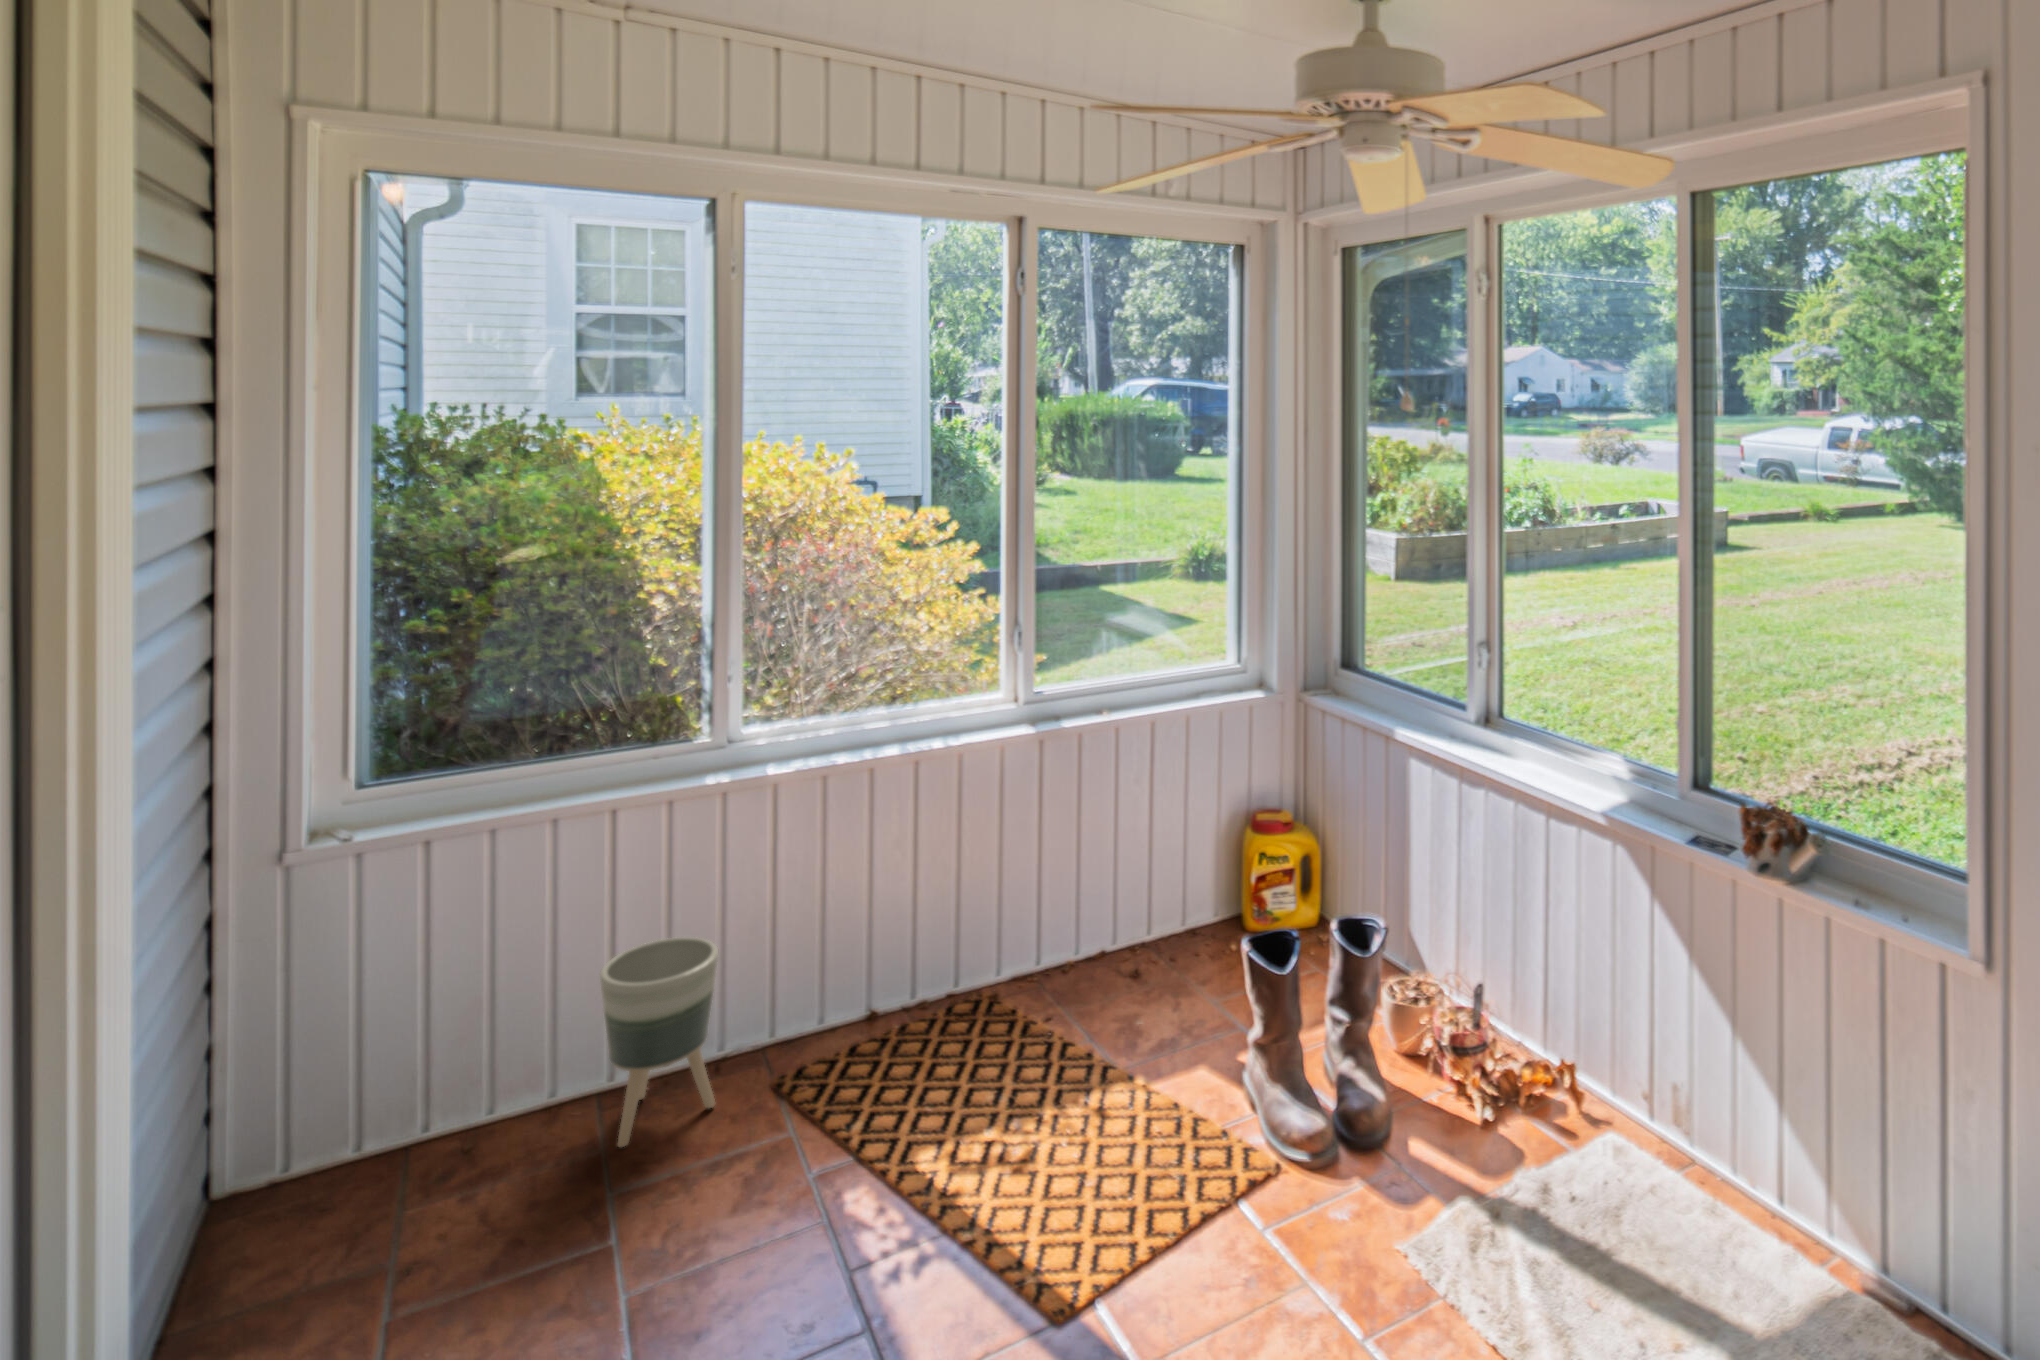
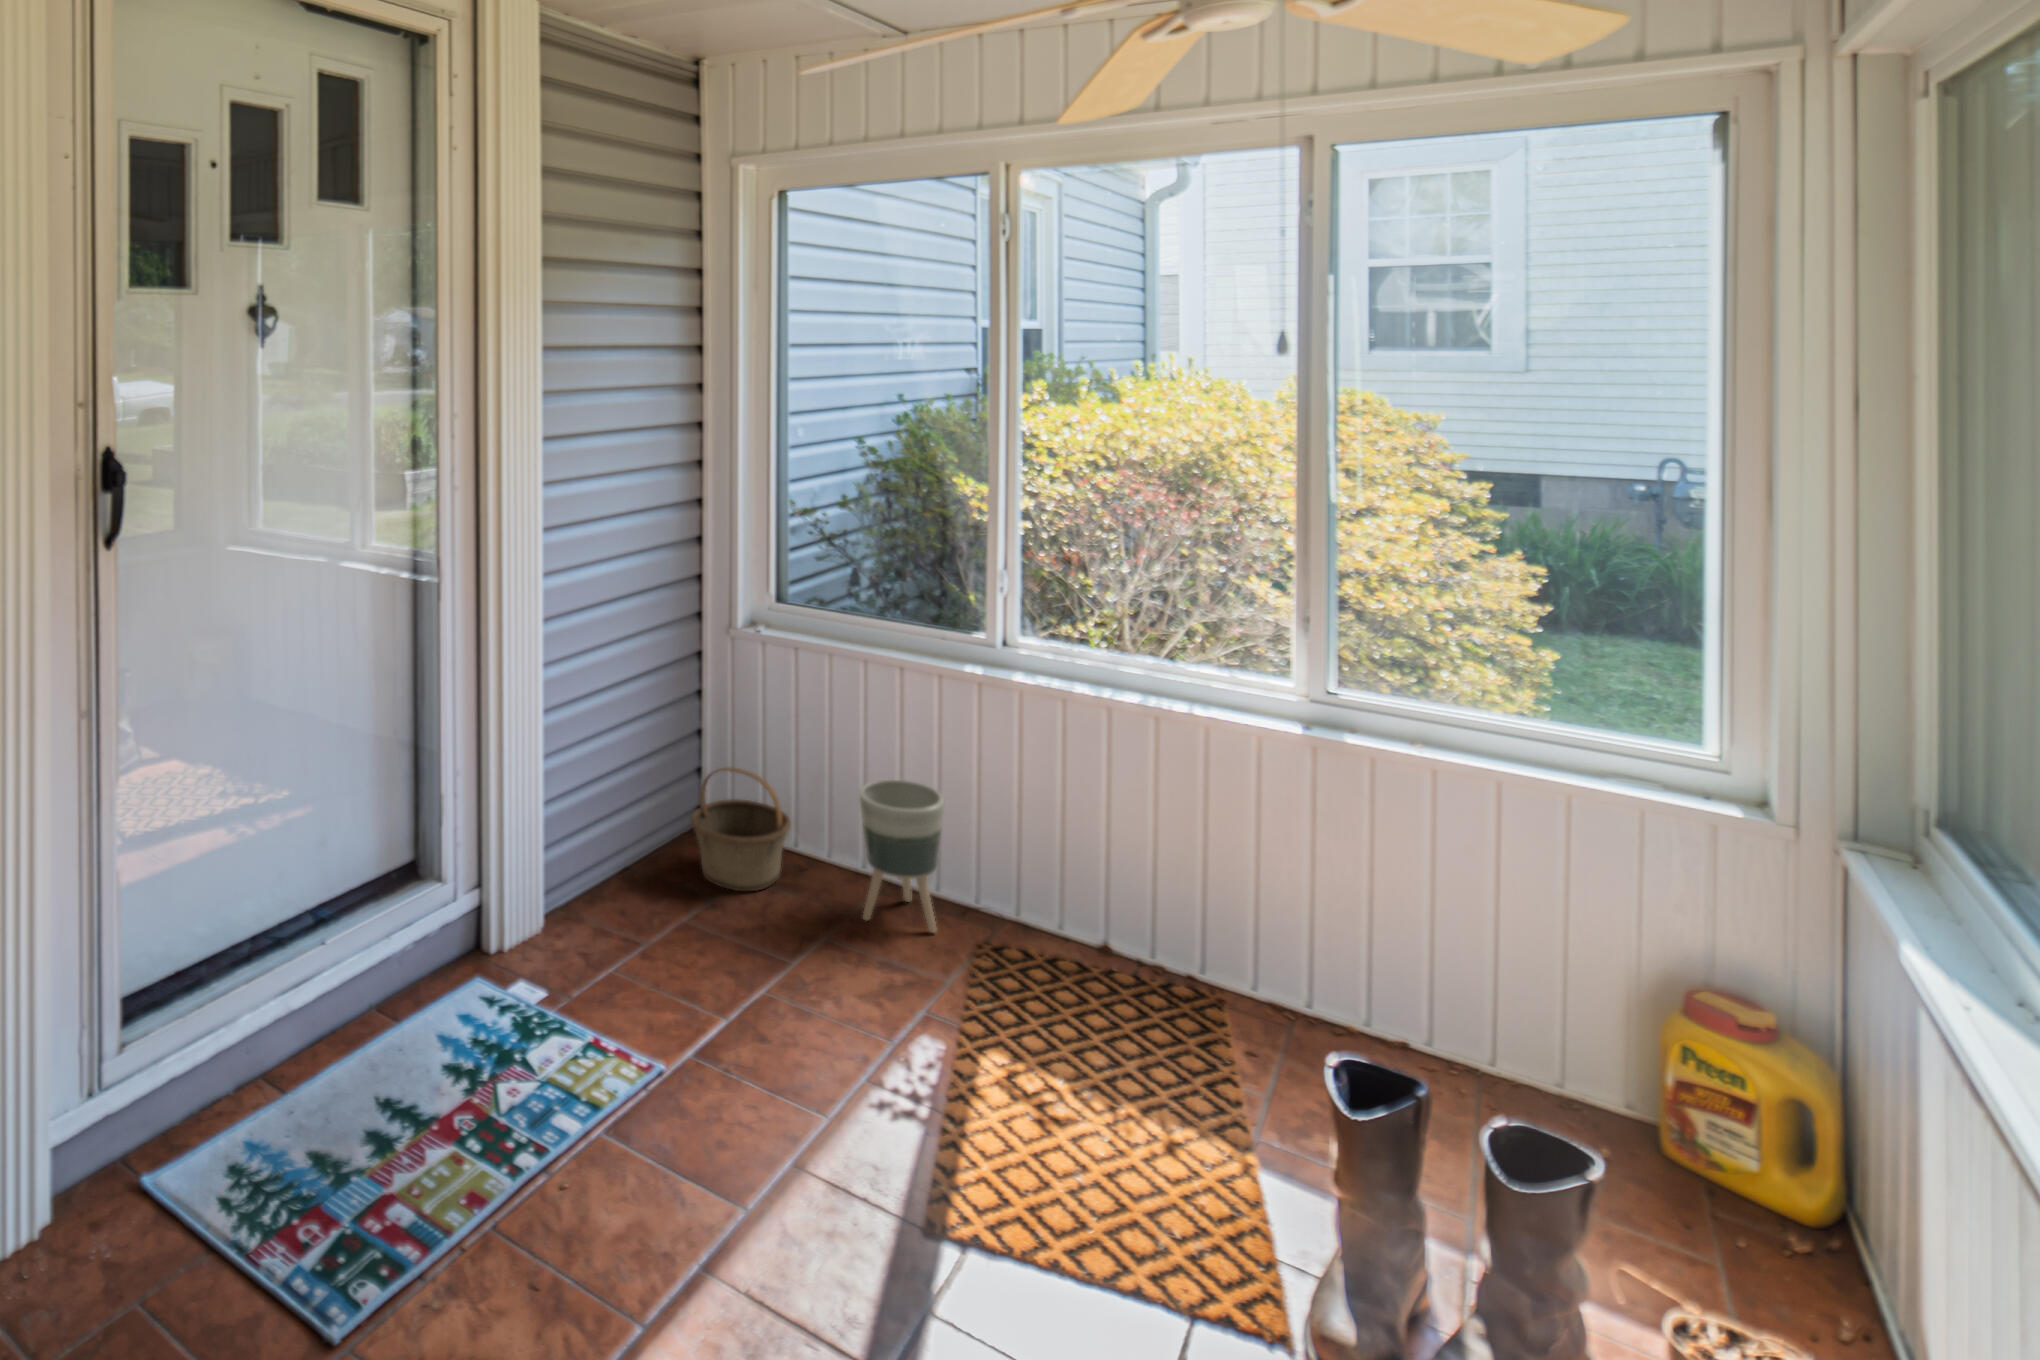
basket: none [276,1044,470,1257] -> present [691,767,791,891]

